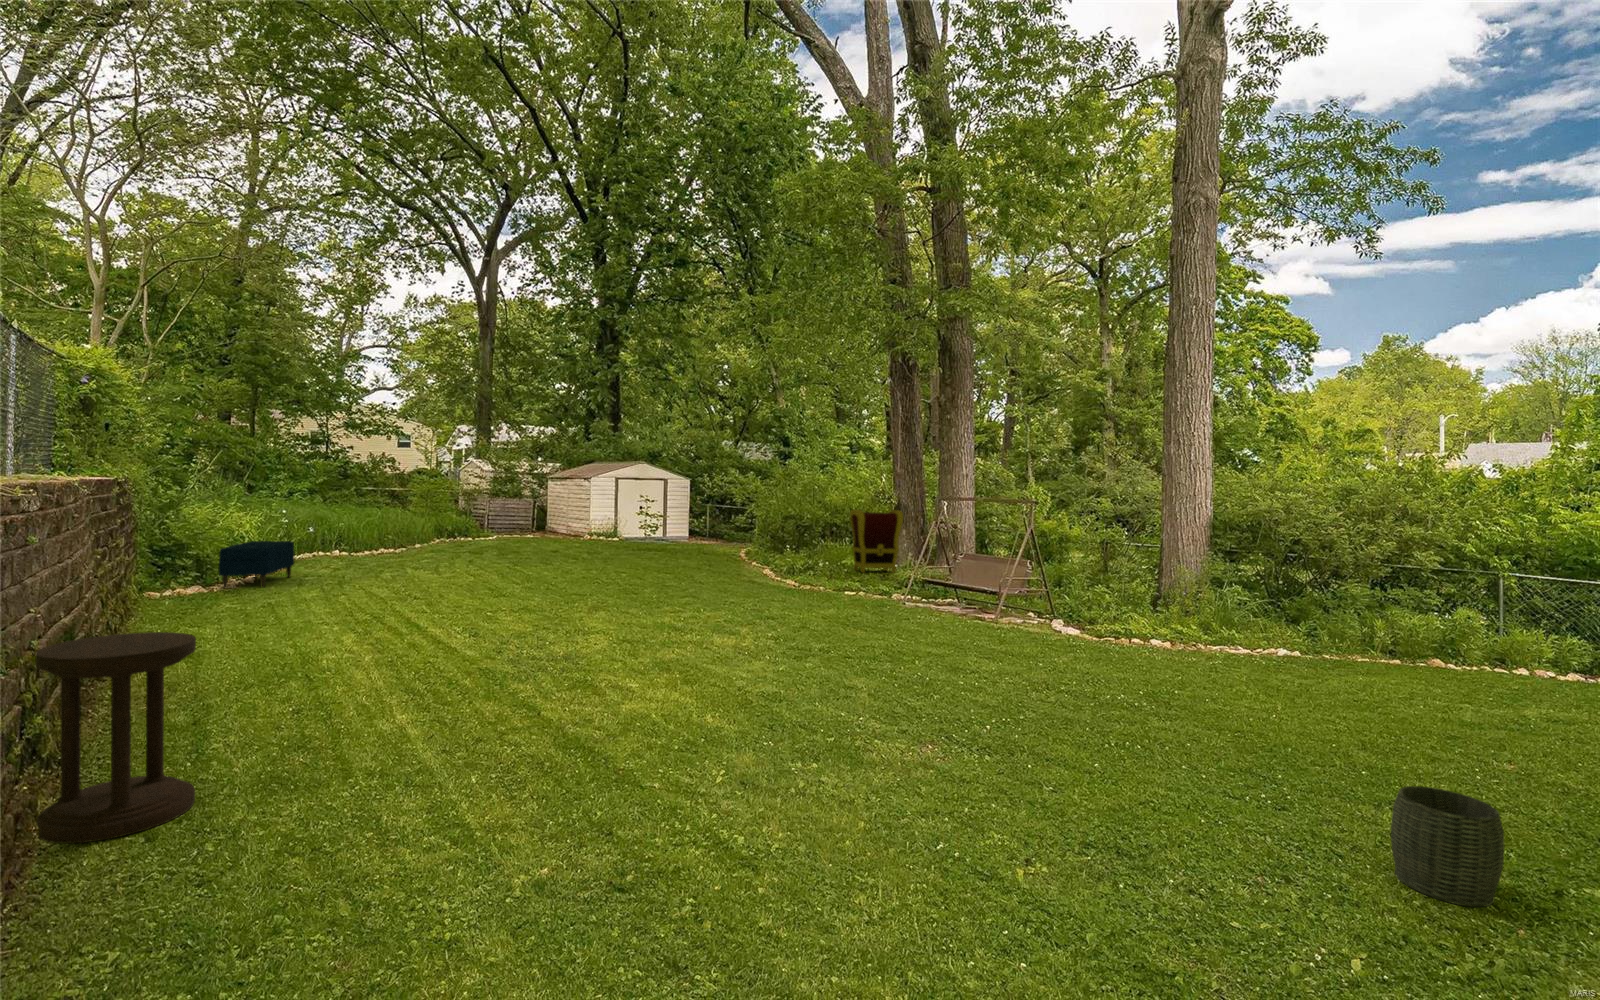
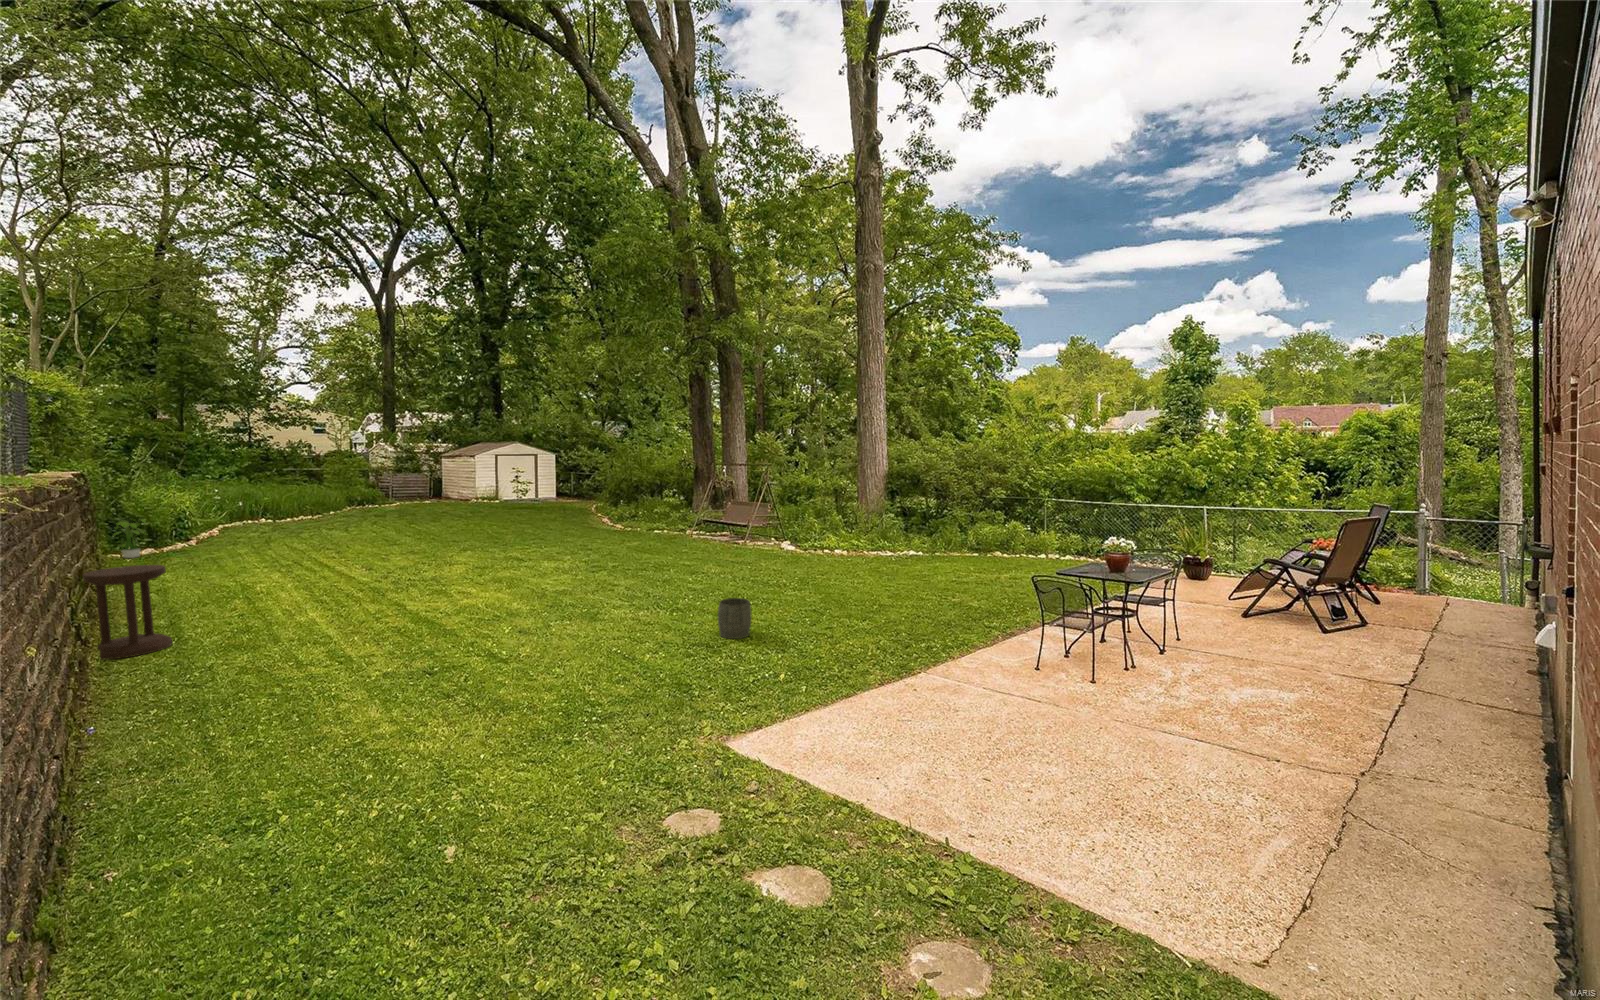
armchair: present [850,510,904,573] -> none [647,477,683,519]
bench: present [219,541,295,588] -> none [165,514,225,549]
potted plant: none [149,542,196,600] -> present [114,519,146,558]

